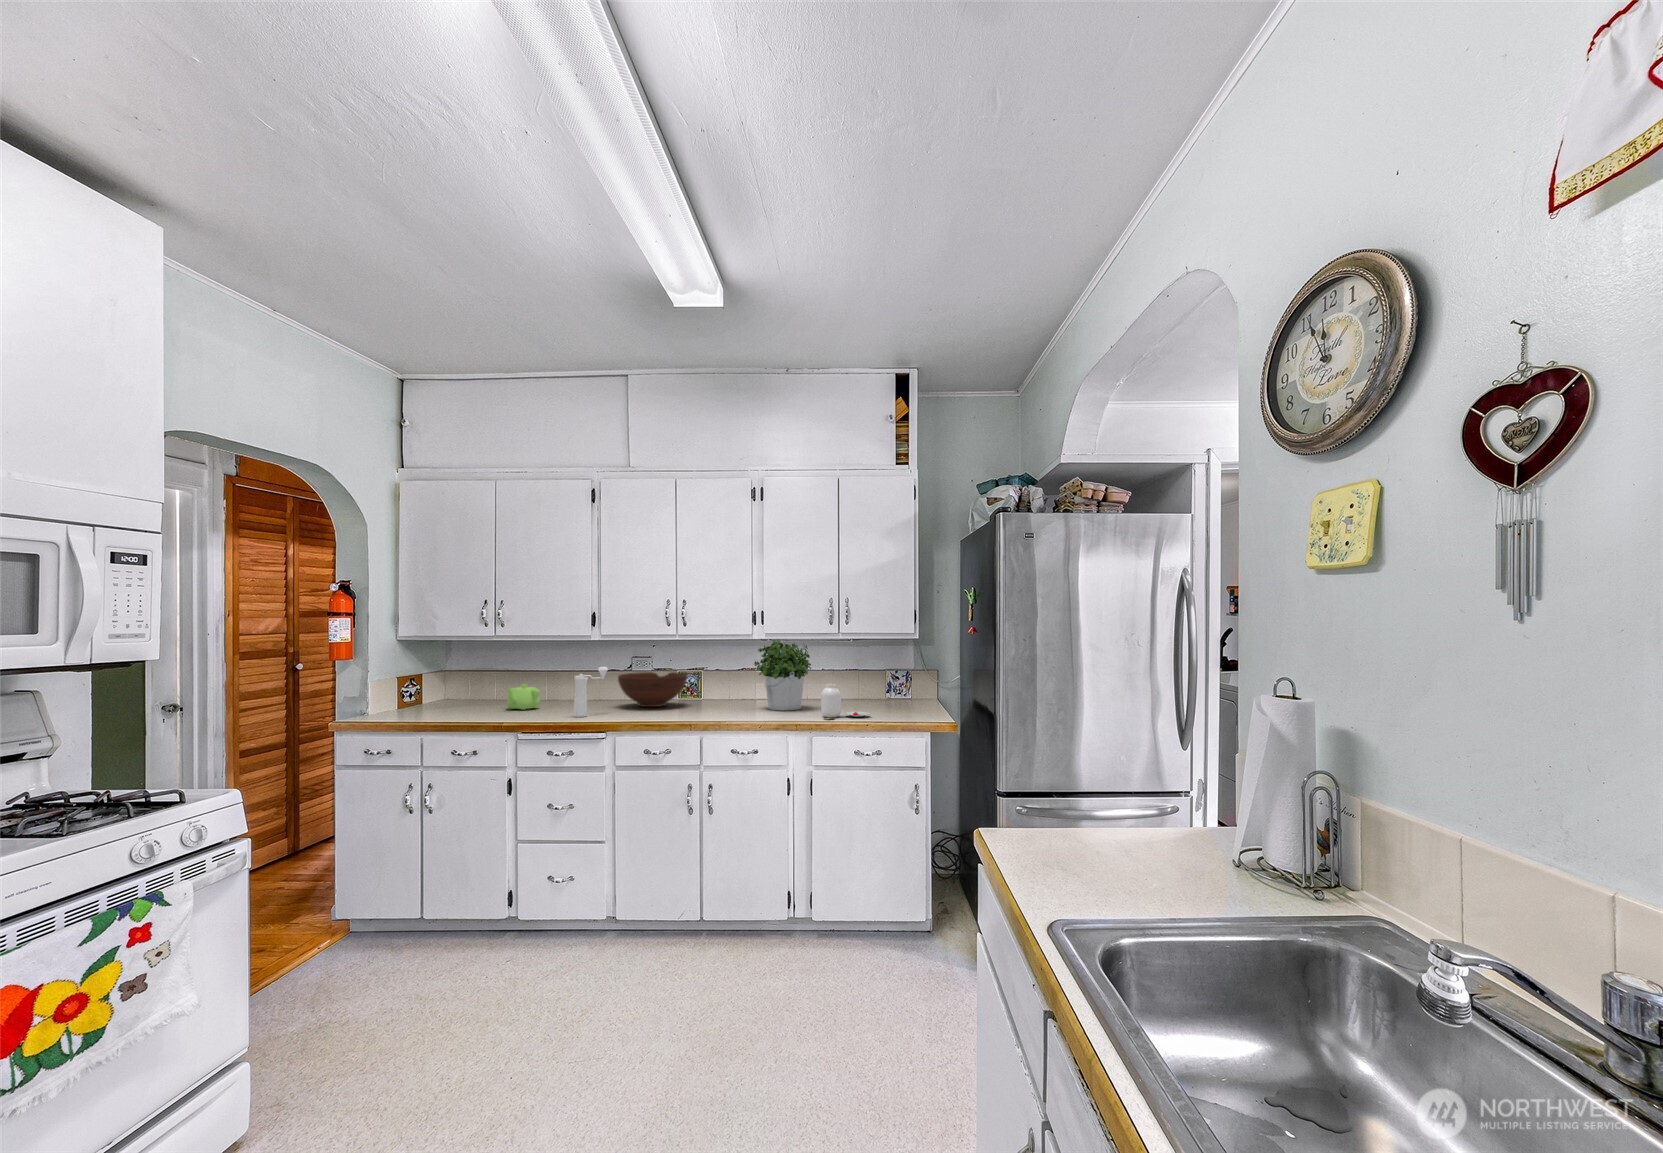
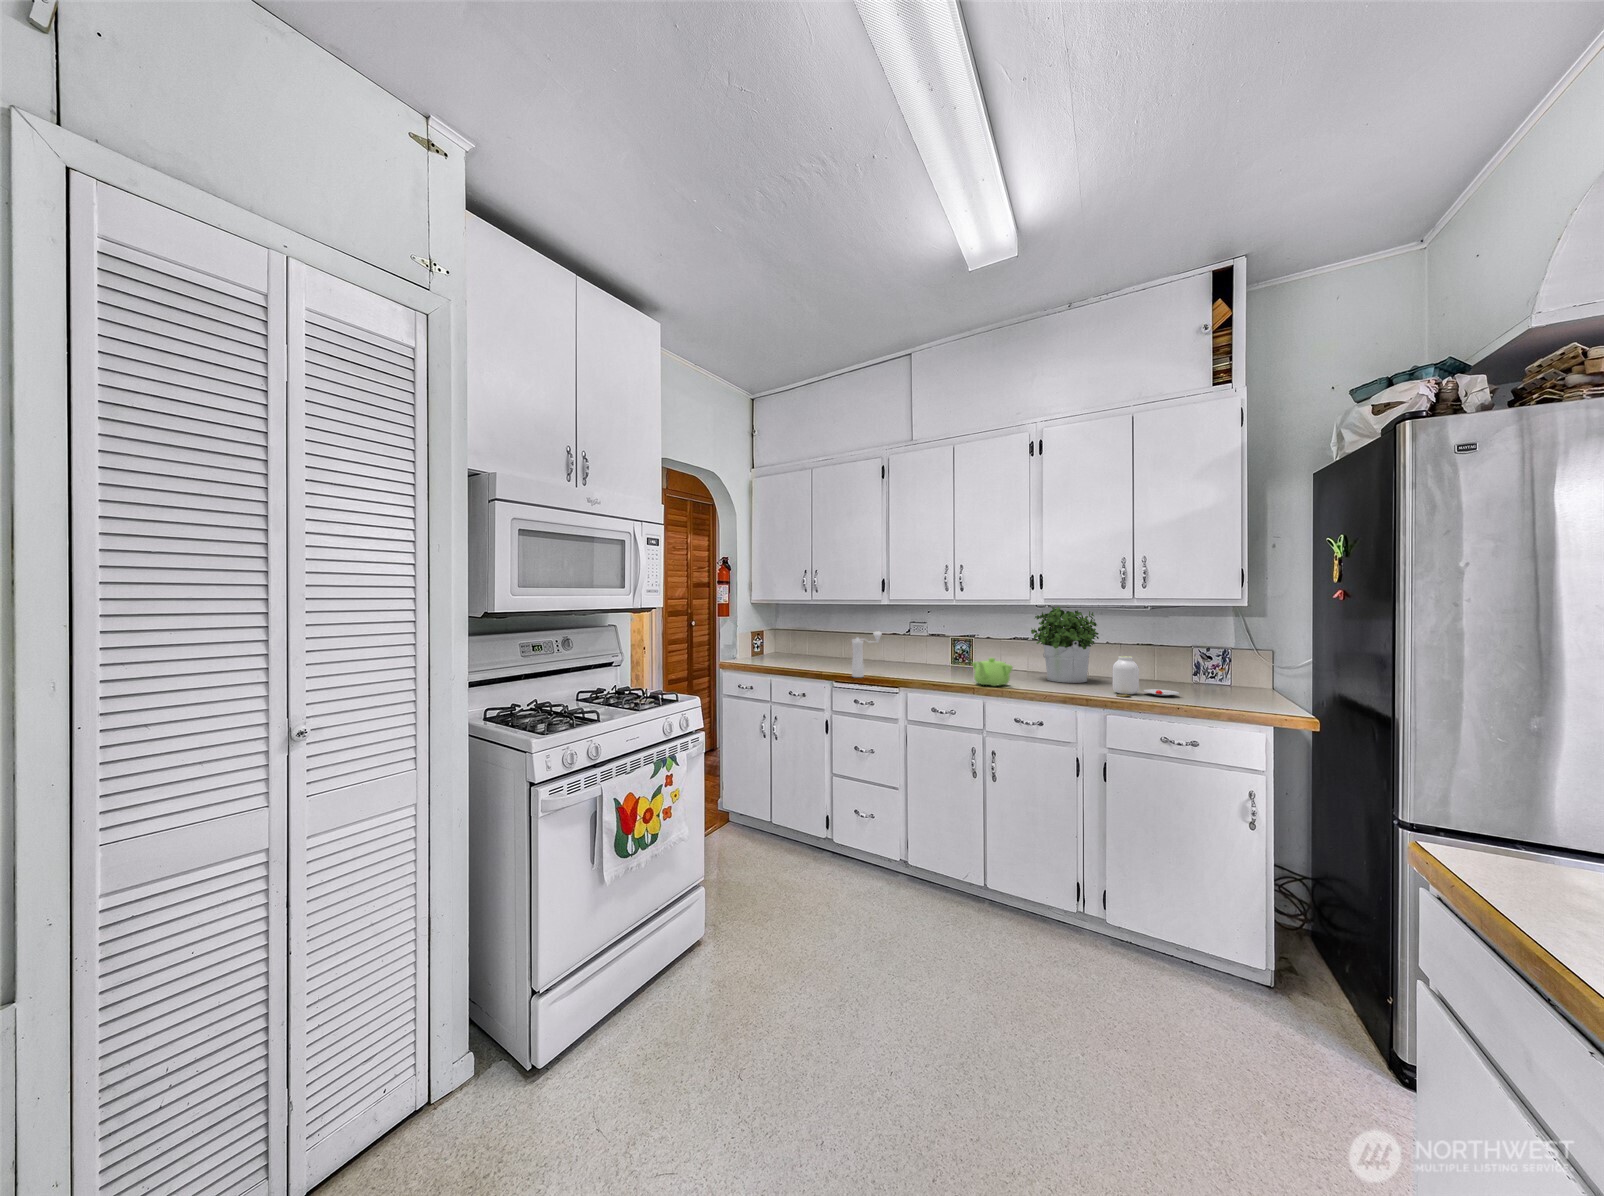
fruit bowl: present [618,672,687,707] -> none [893,638,960,672]
teapot: present [507,684,540,710] -> present [972,658,1013,686]

